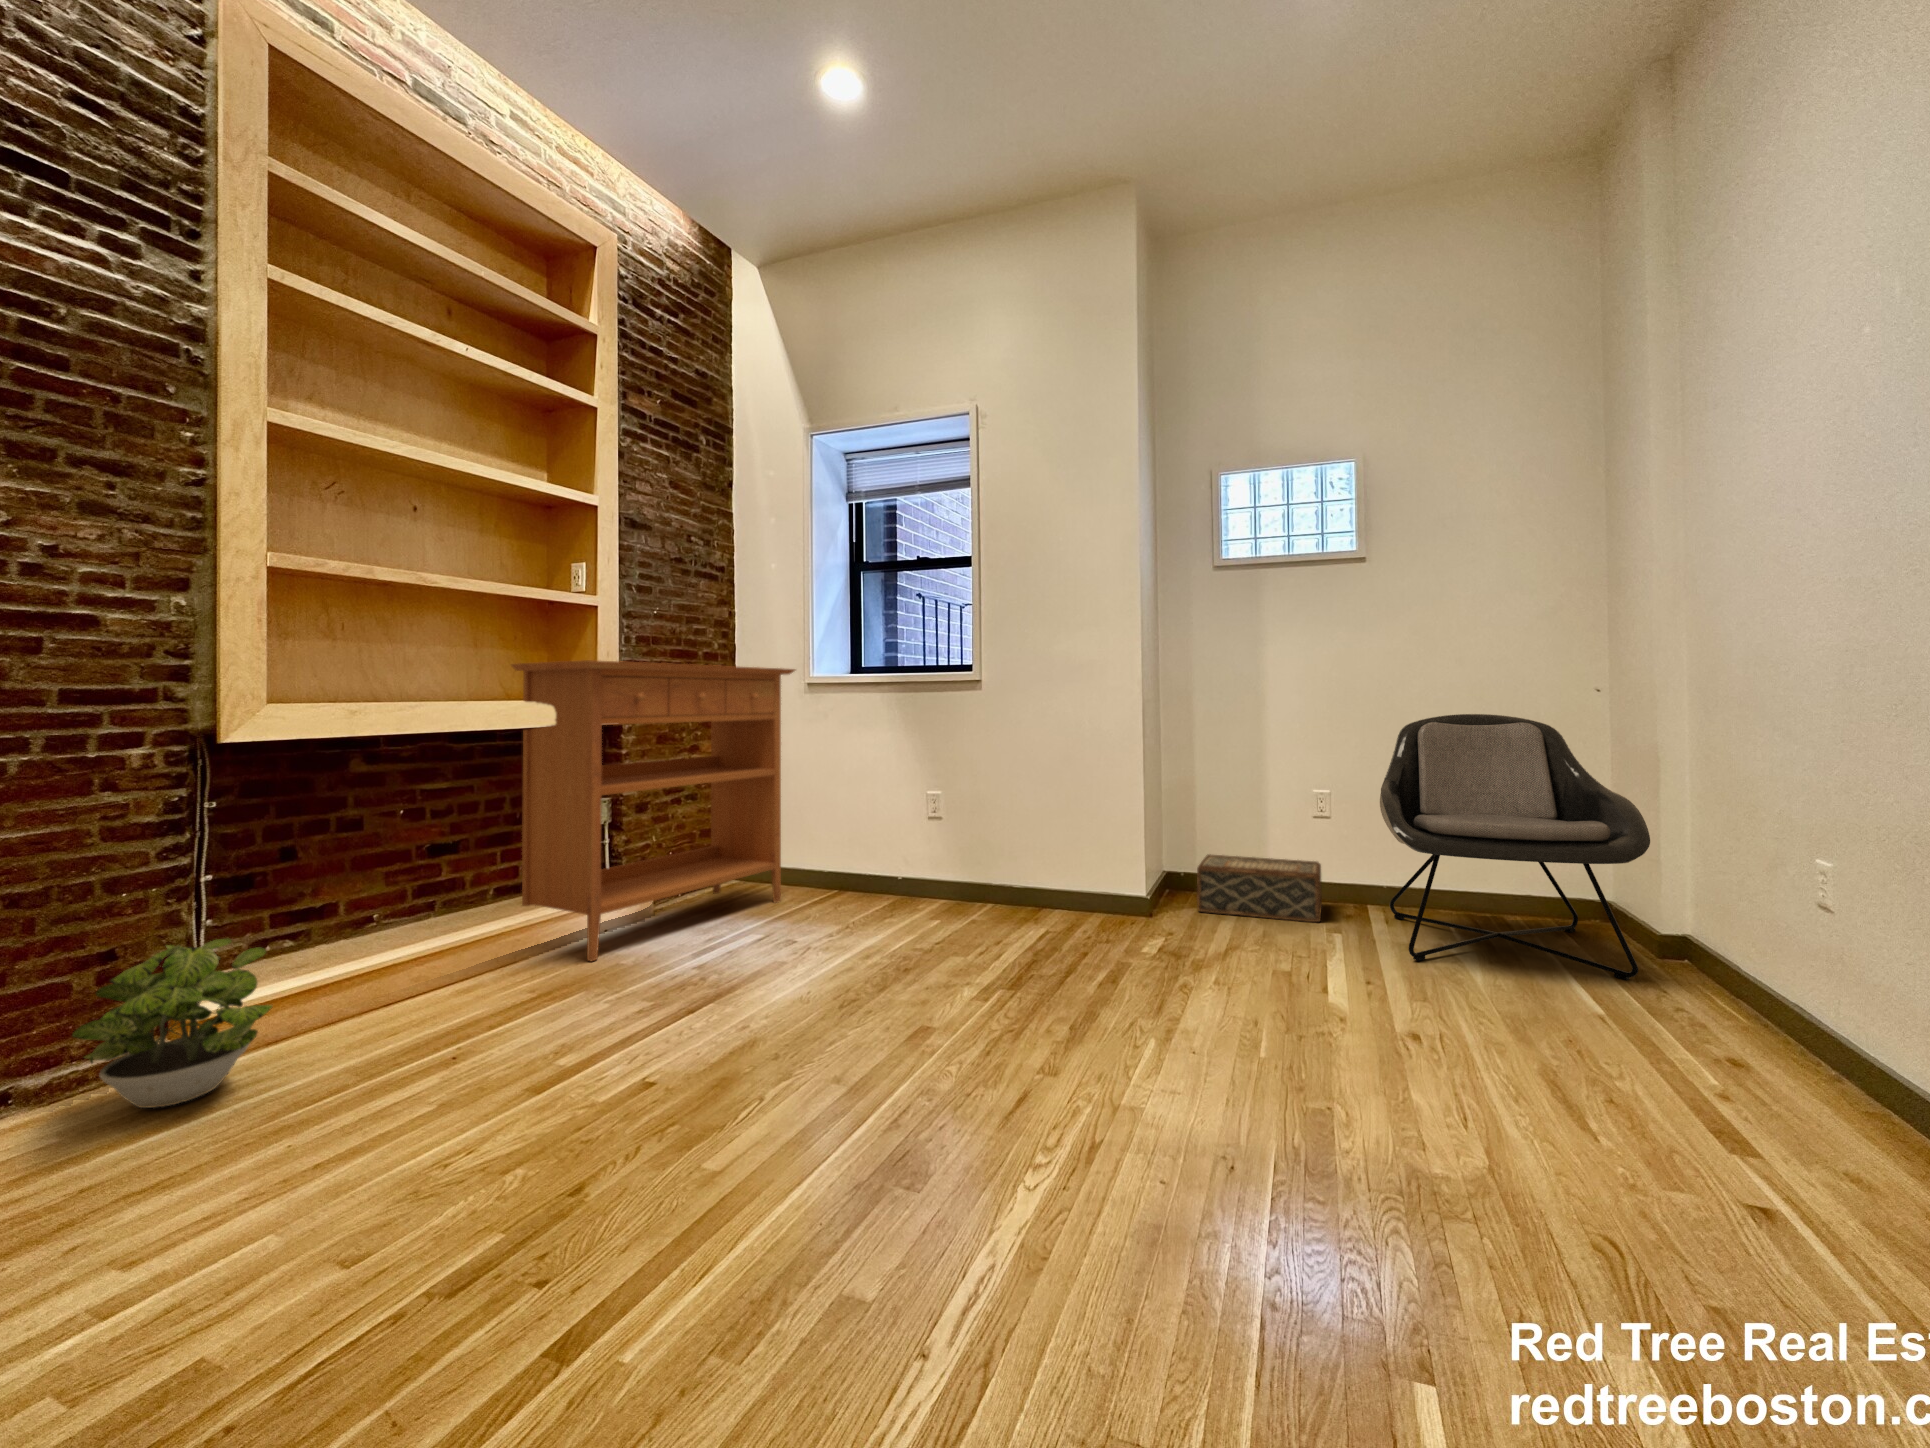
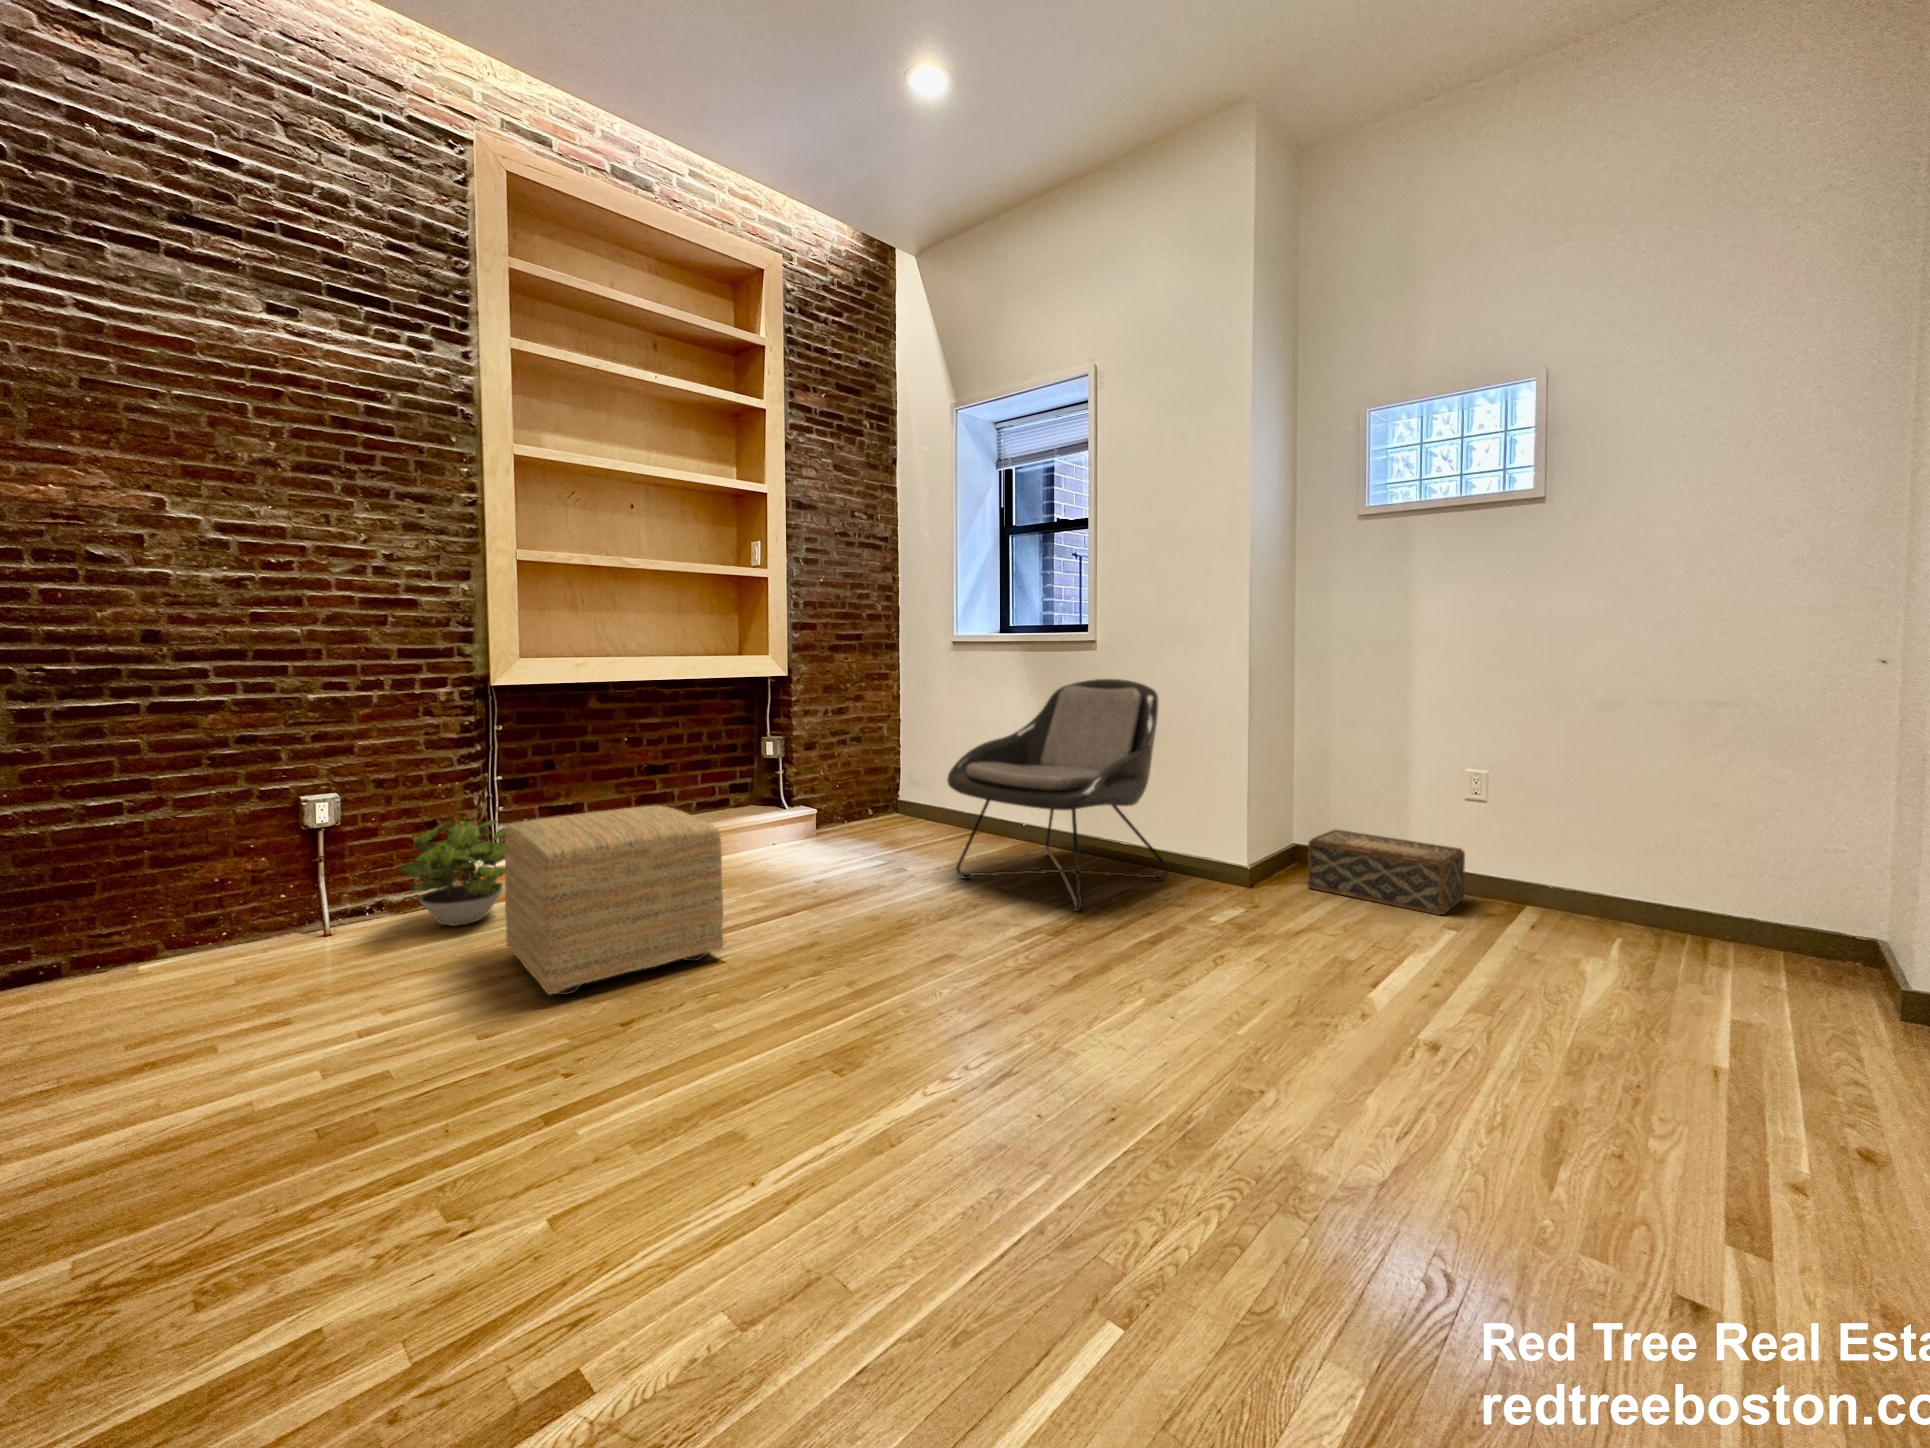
console table: present [511,660,795,961] -> none [699,624,935,867]
lounge chair: present [1380,714,1650,980] -> present [947,679,1168,911]
ottoman: none [304,892,652,1176] -> present [505,806,723,995]

